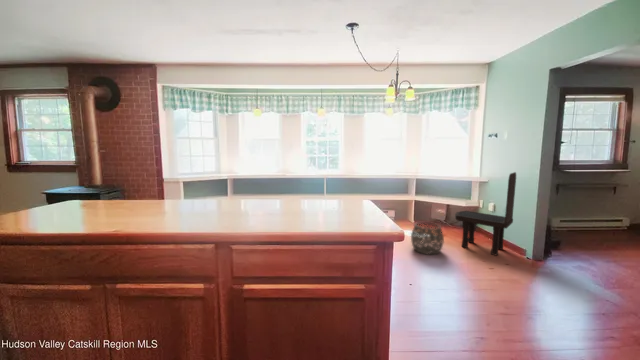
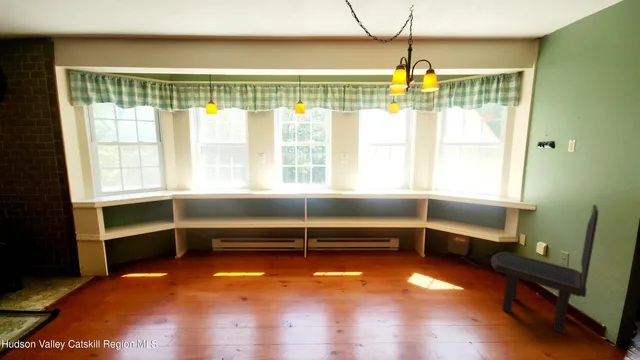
woven basket: present [411,222,444,255] -> none [429,274,482,333]

